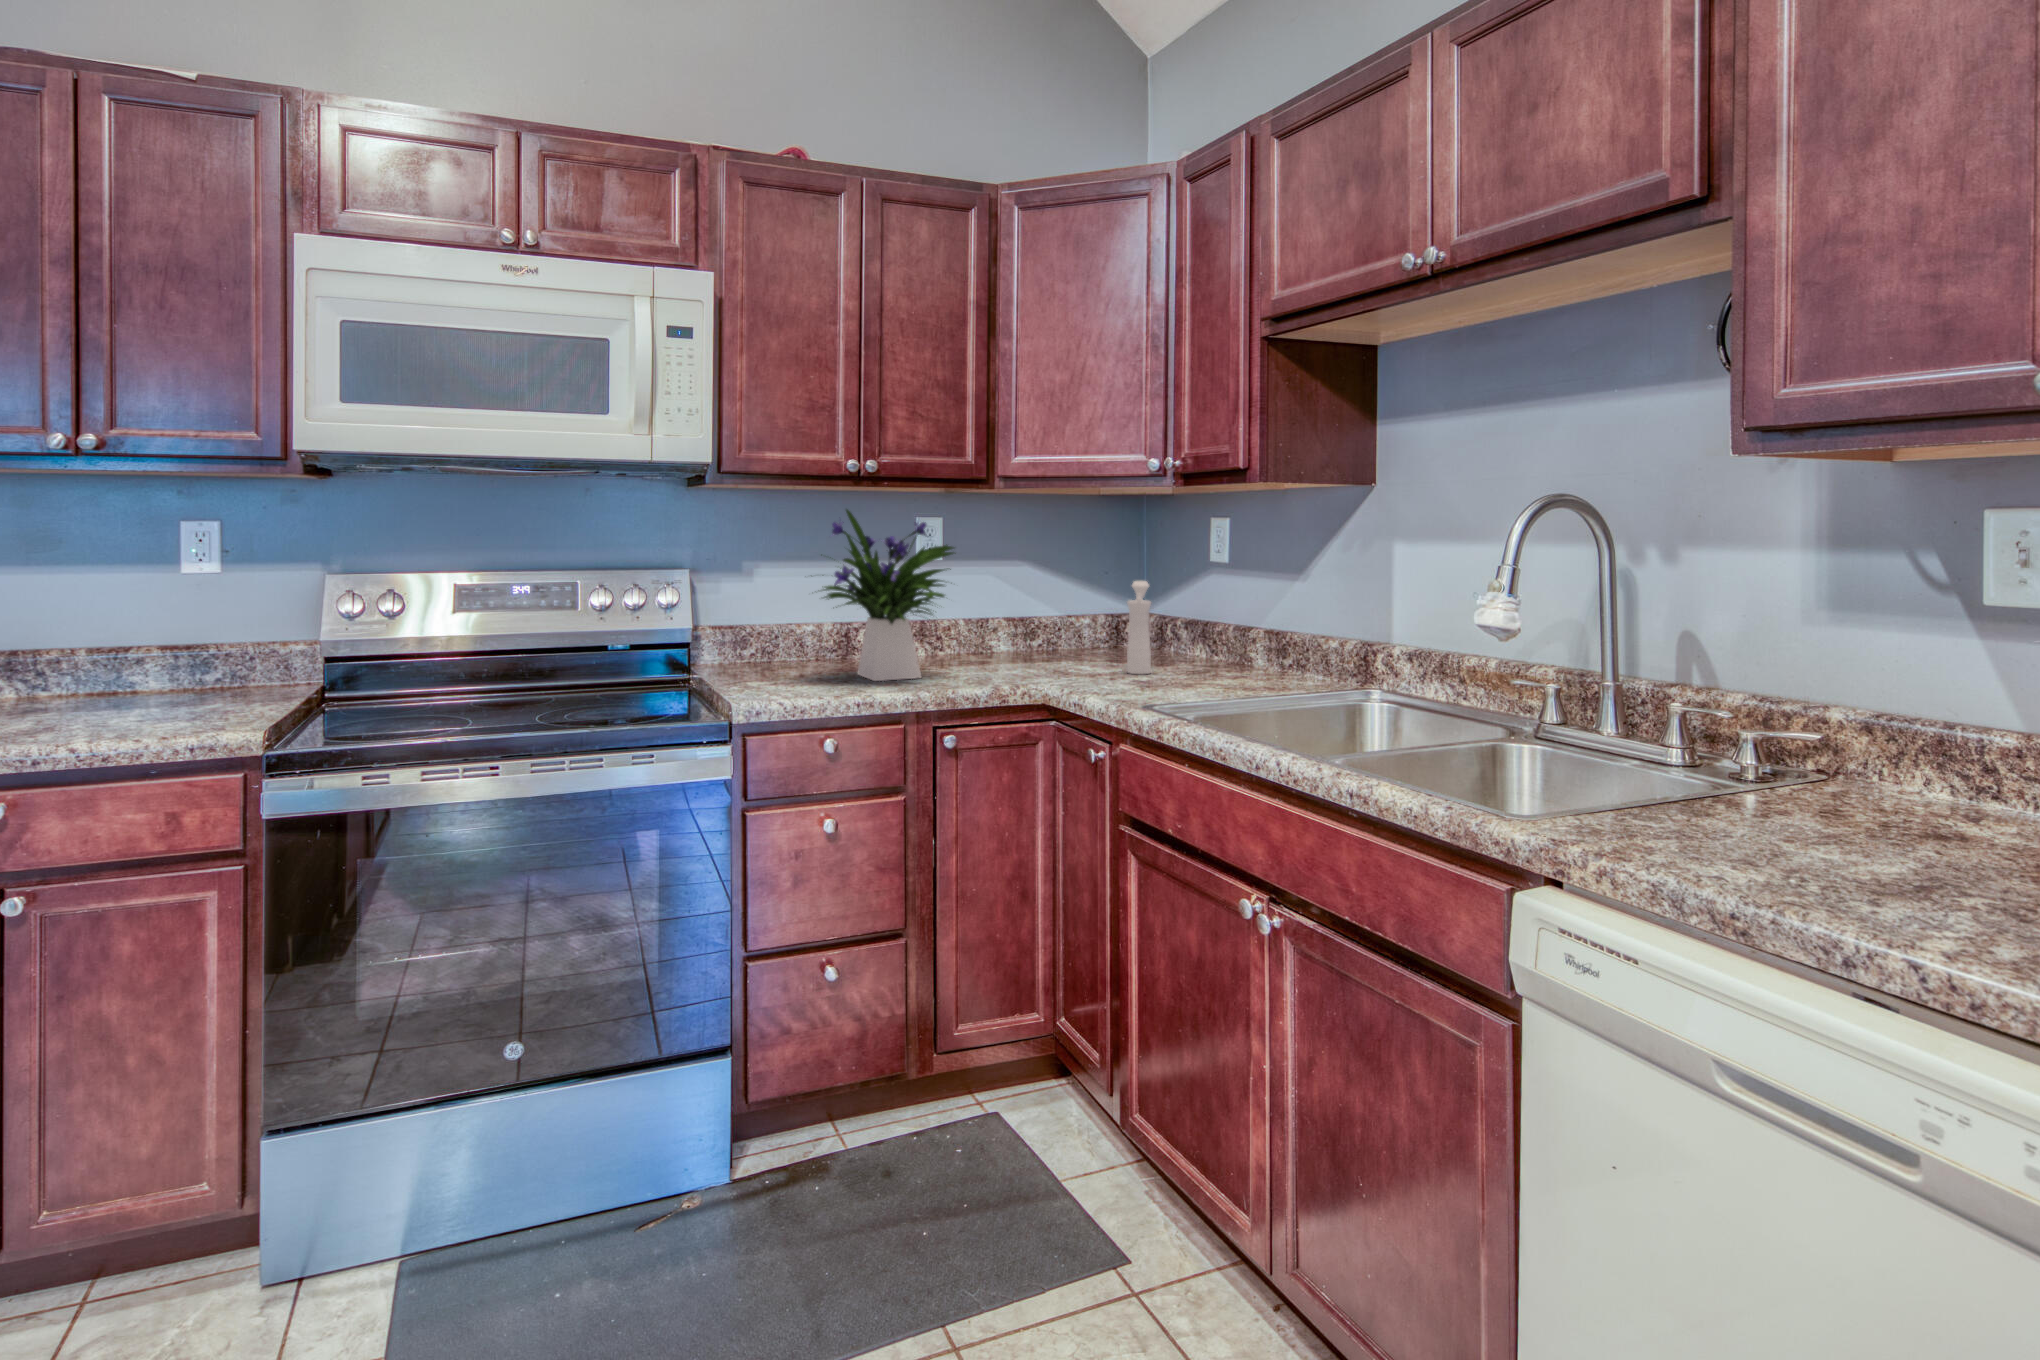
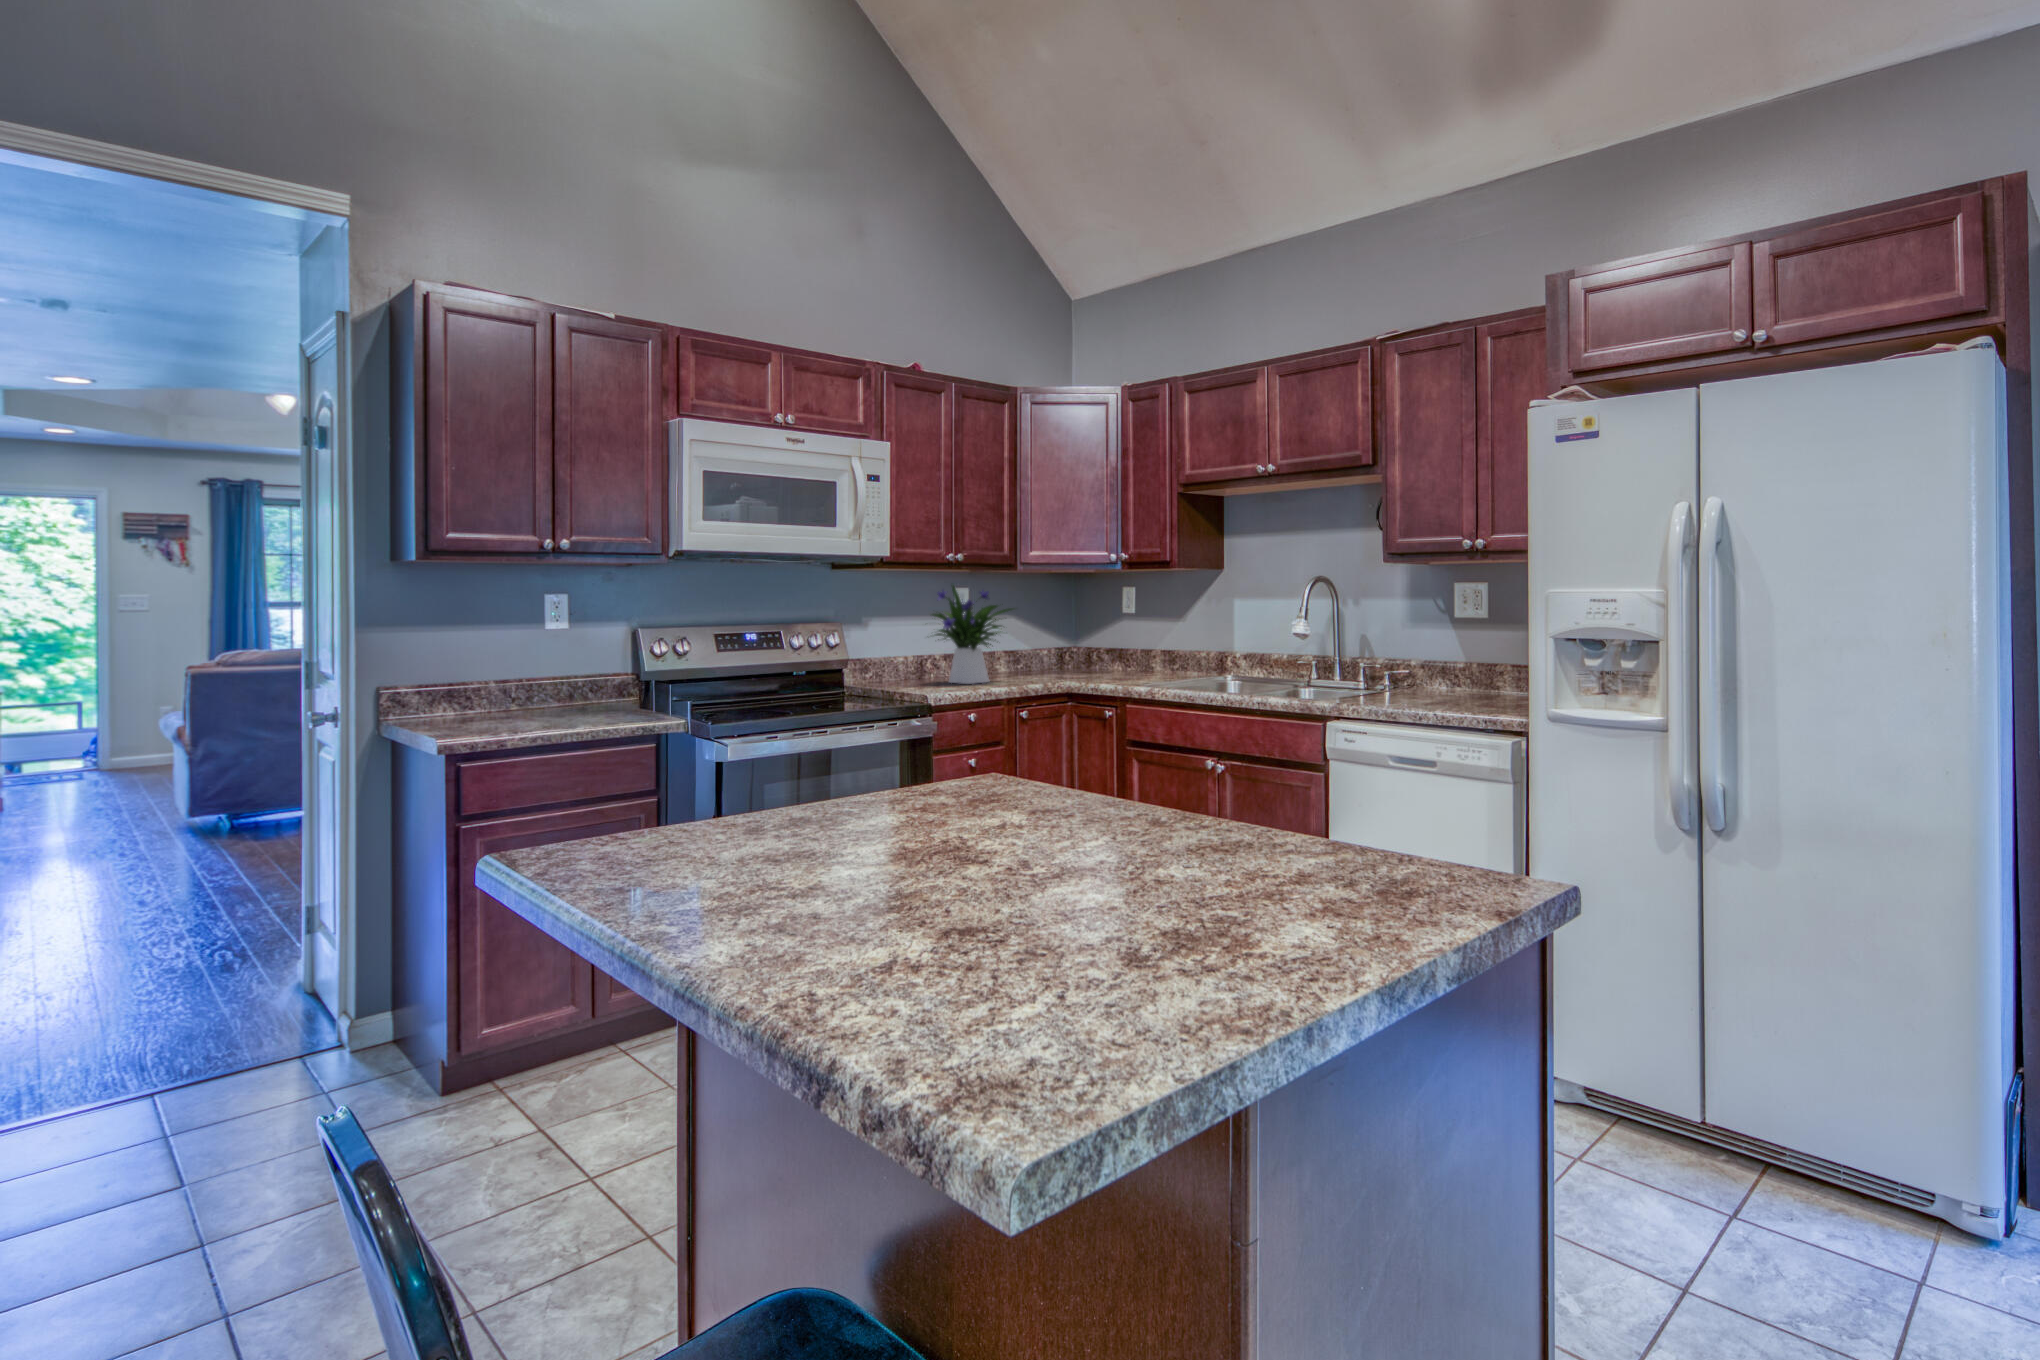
pepper mill: present [1127,581,1151,674] -> none [1088,624,1106,676]

